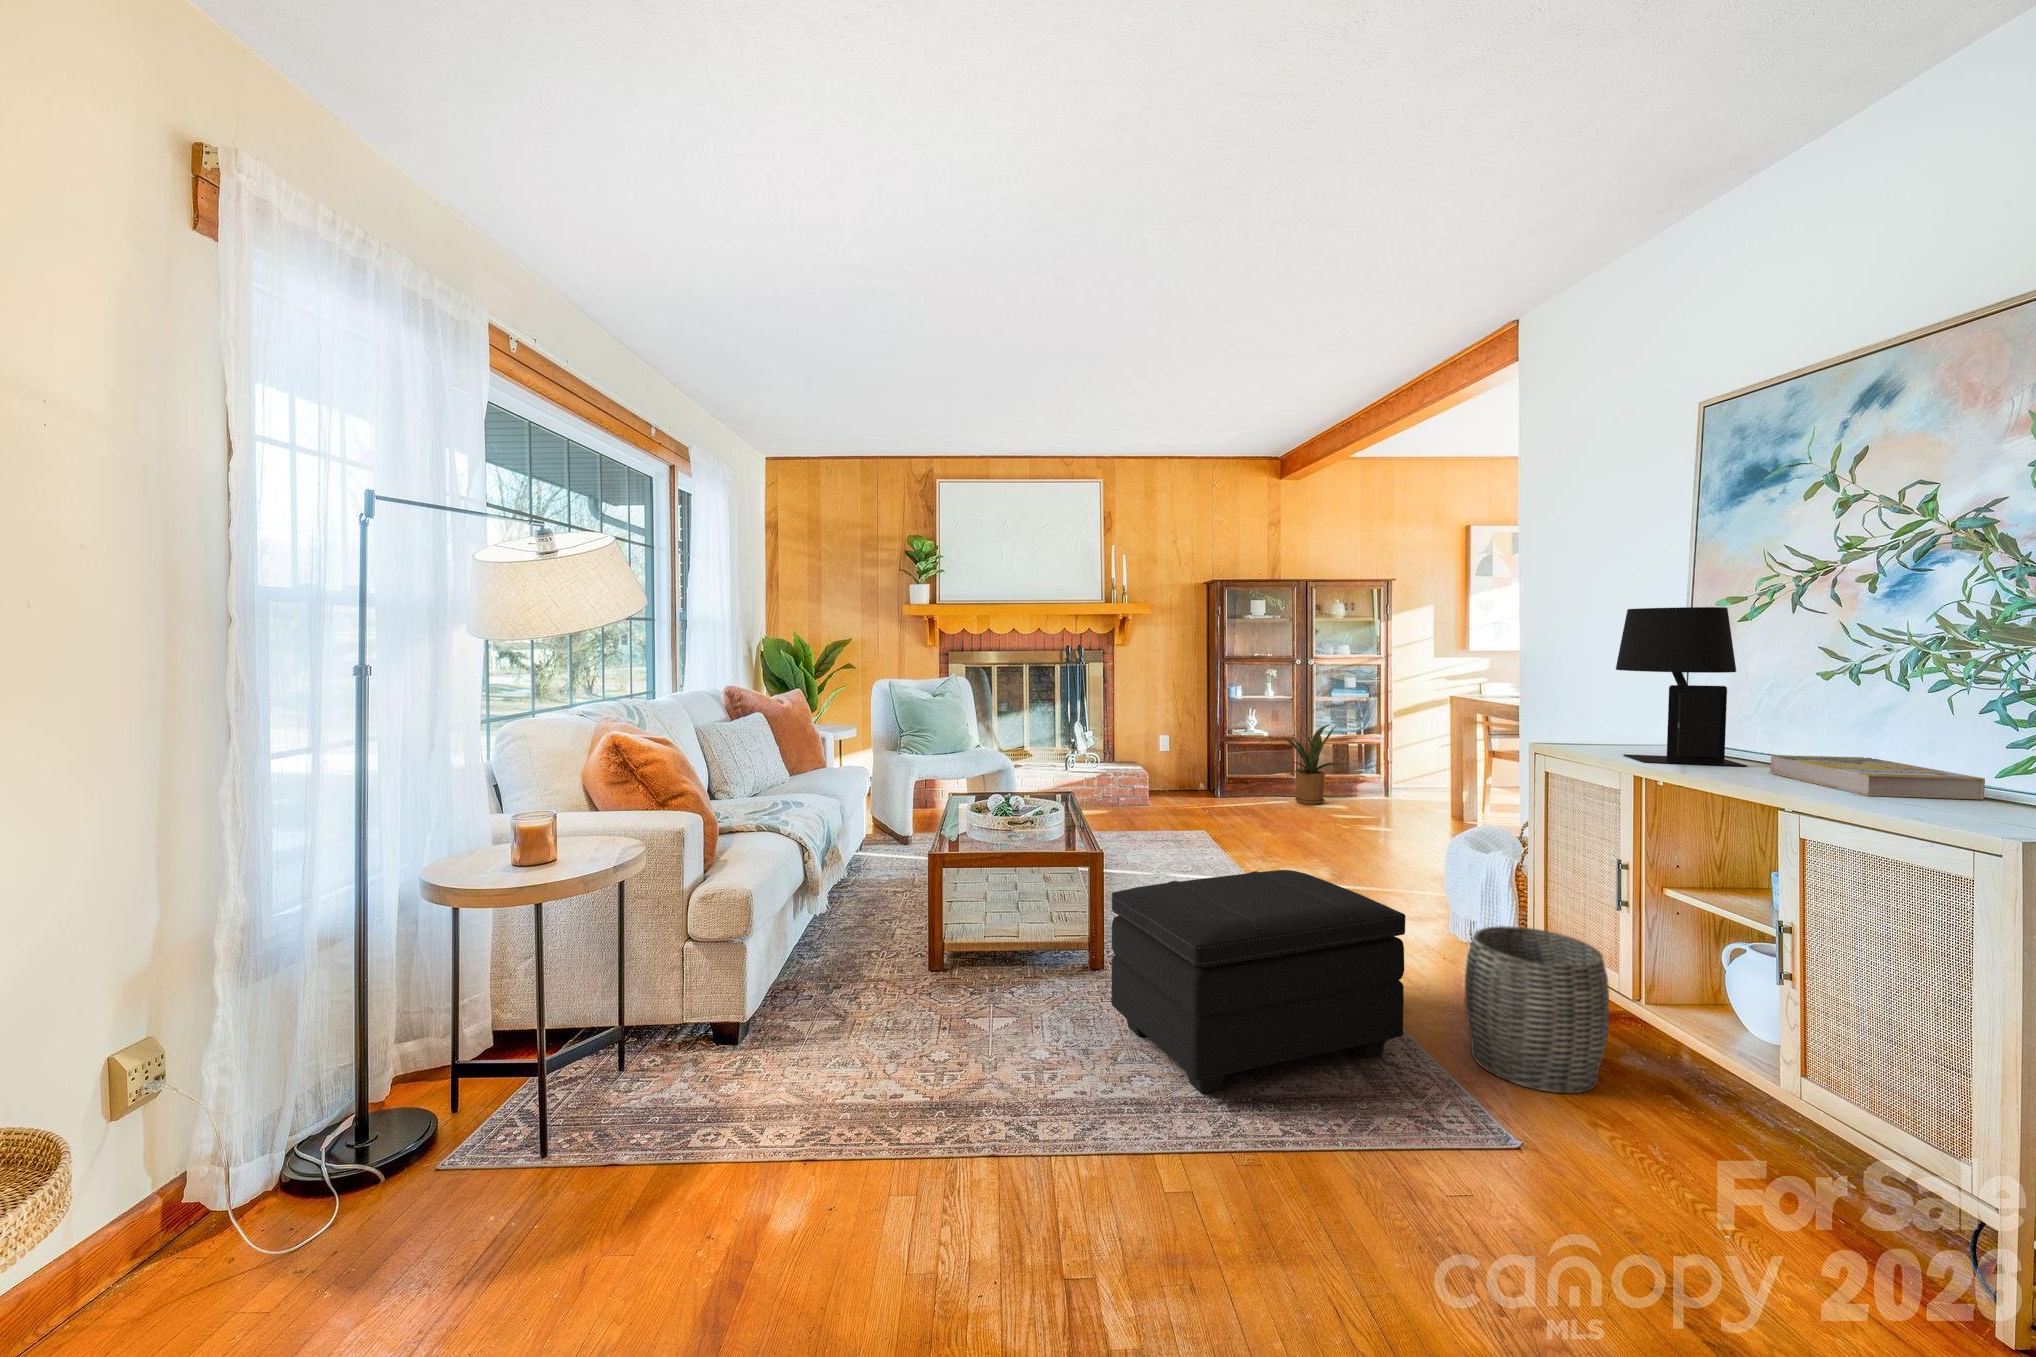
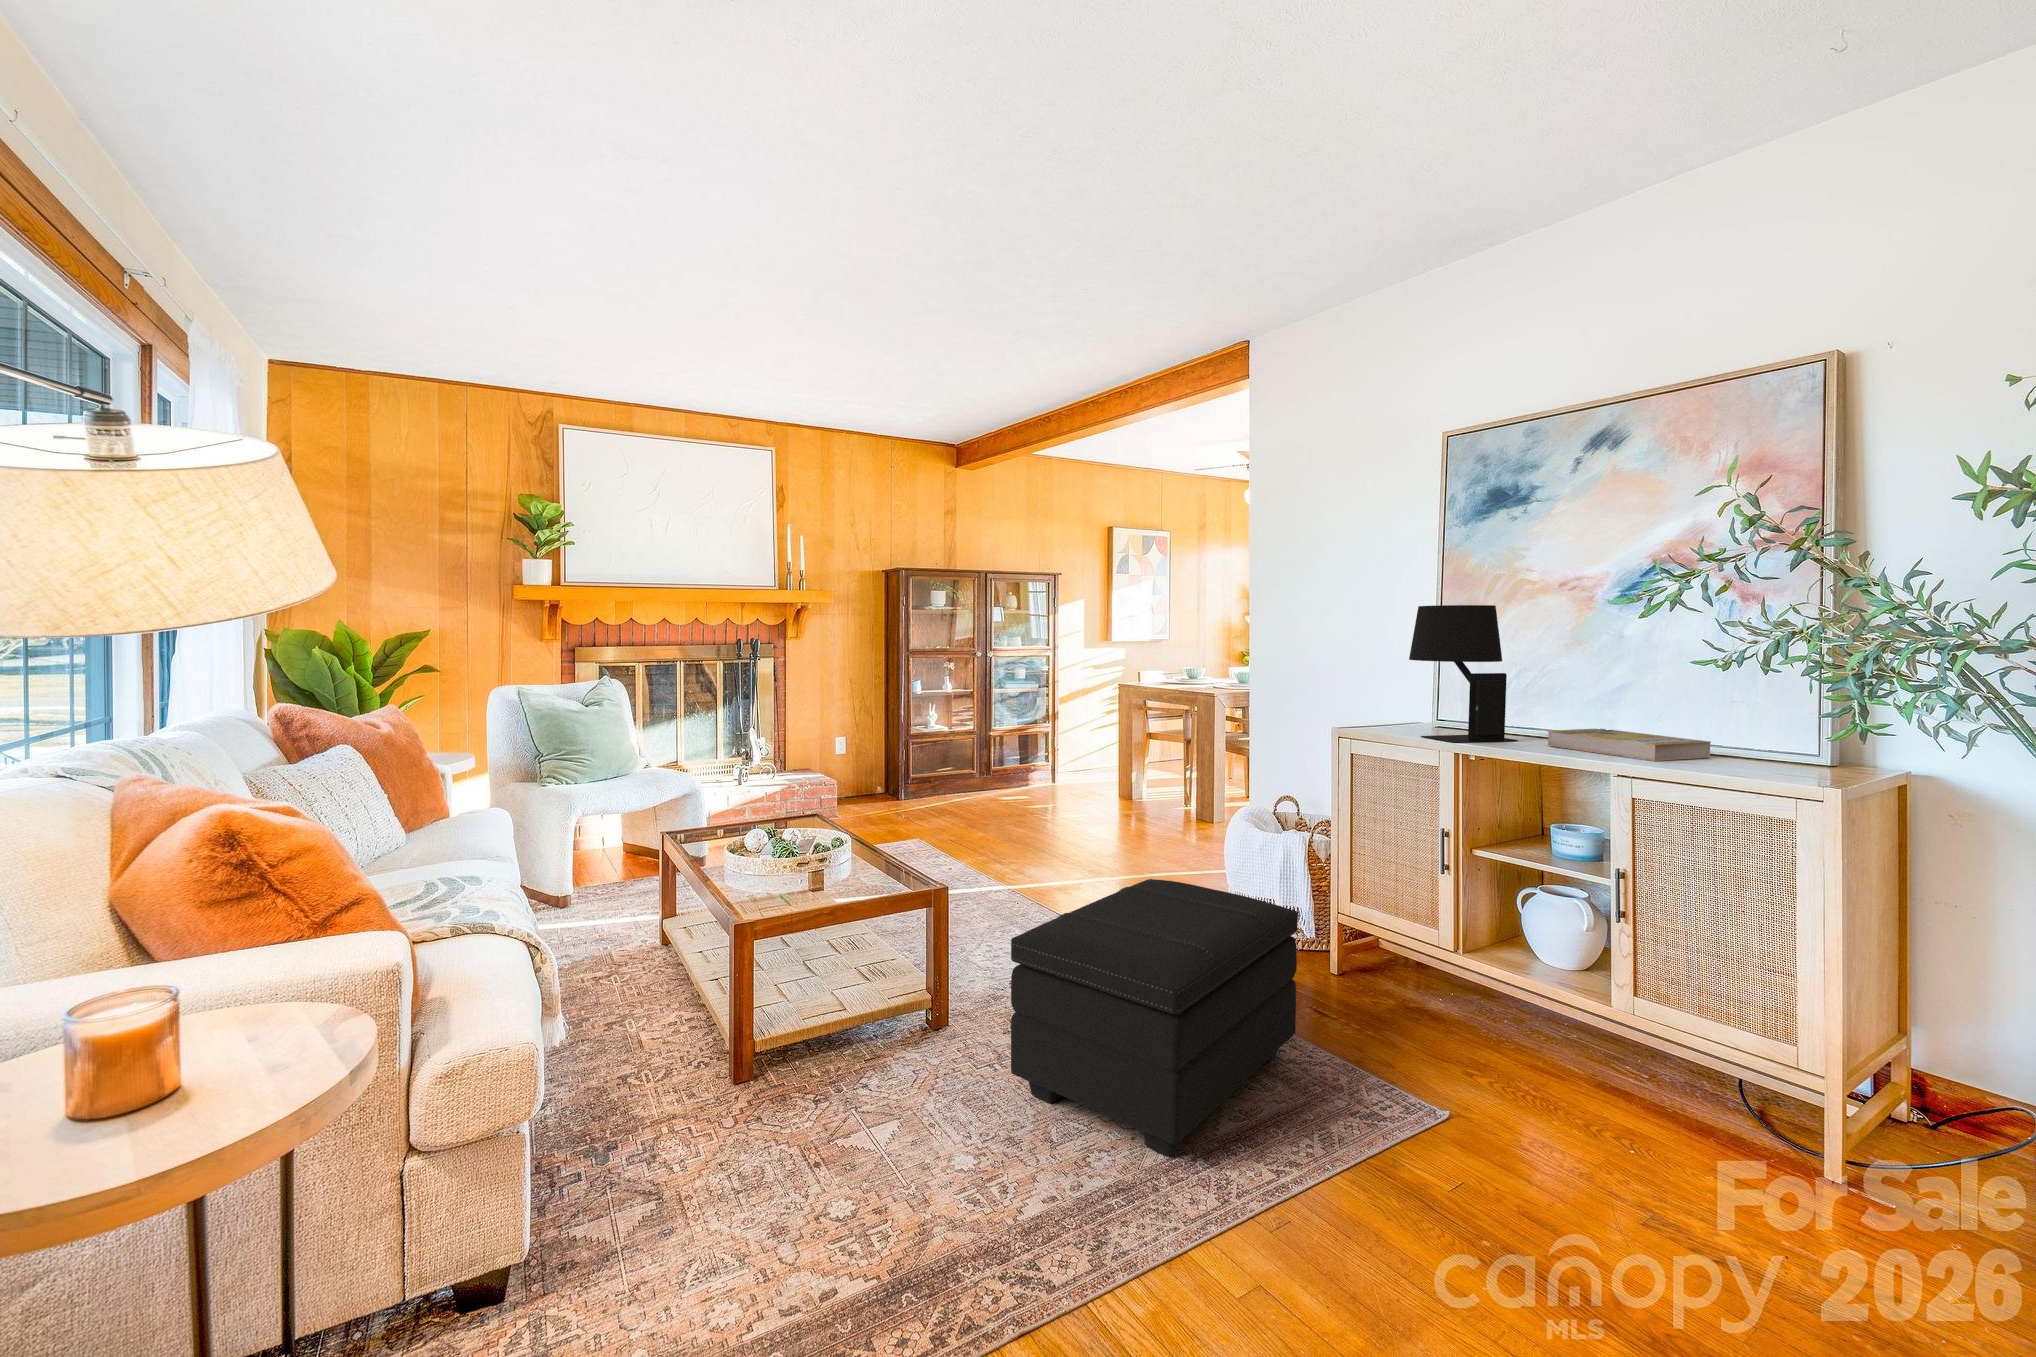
house plant: present [1282,724,1338,805] -> none [967,716,1025,799]
woven basket: present [1465,926,1609,1093] -> none [1327,904,1453,1057]

